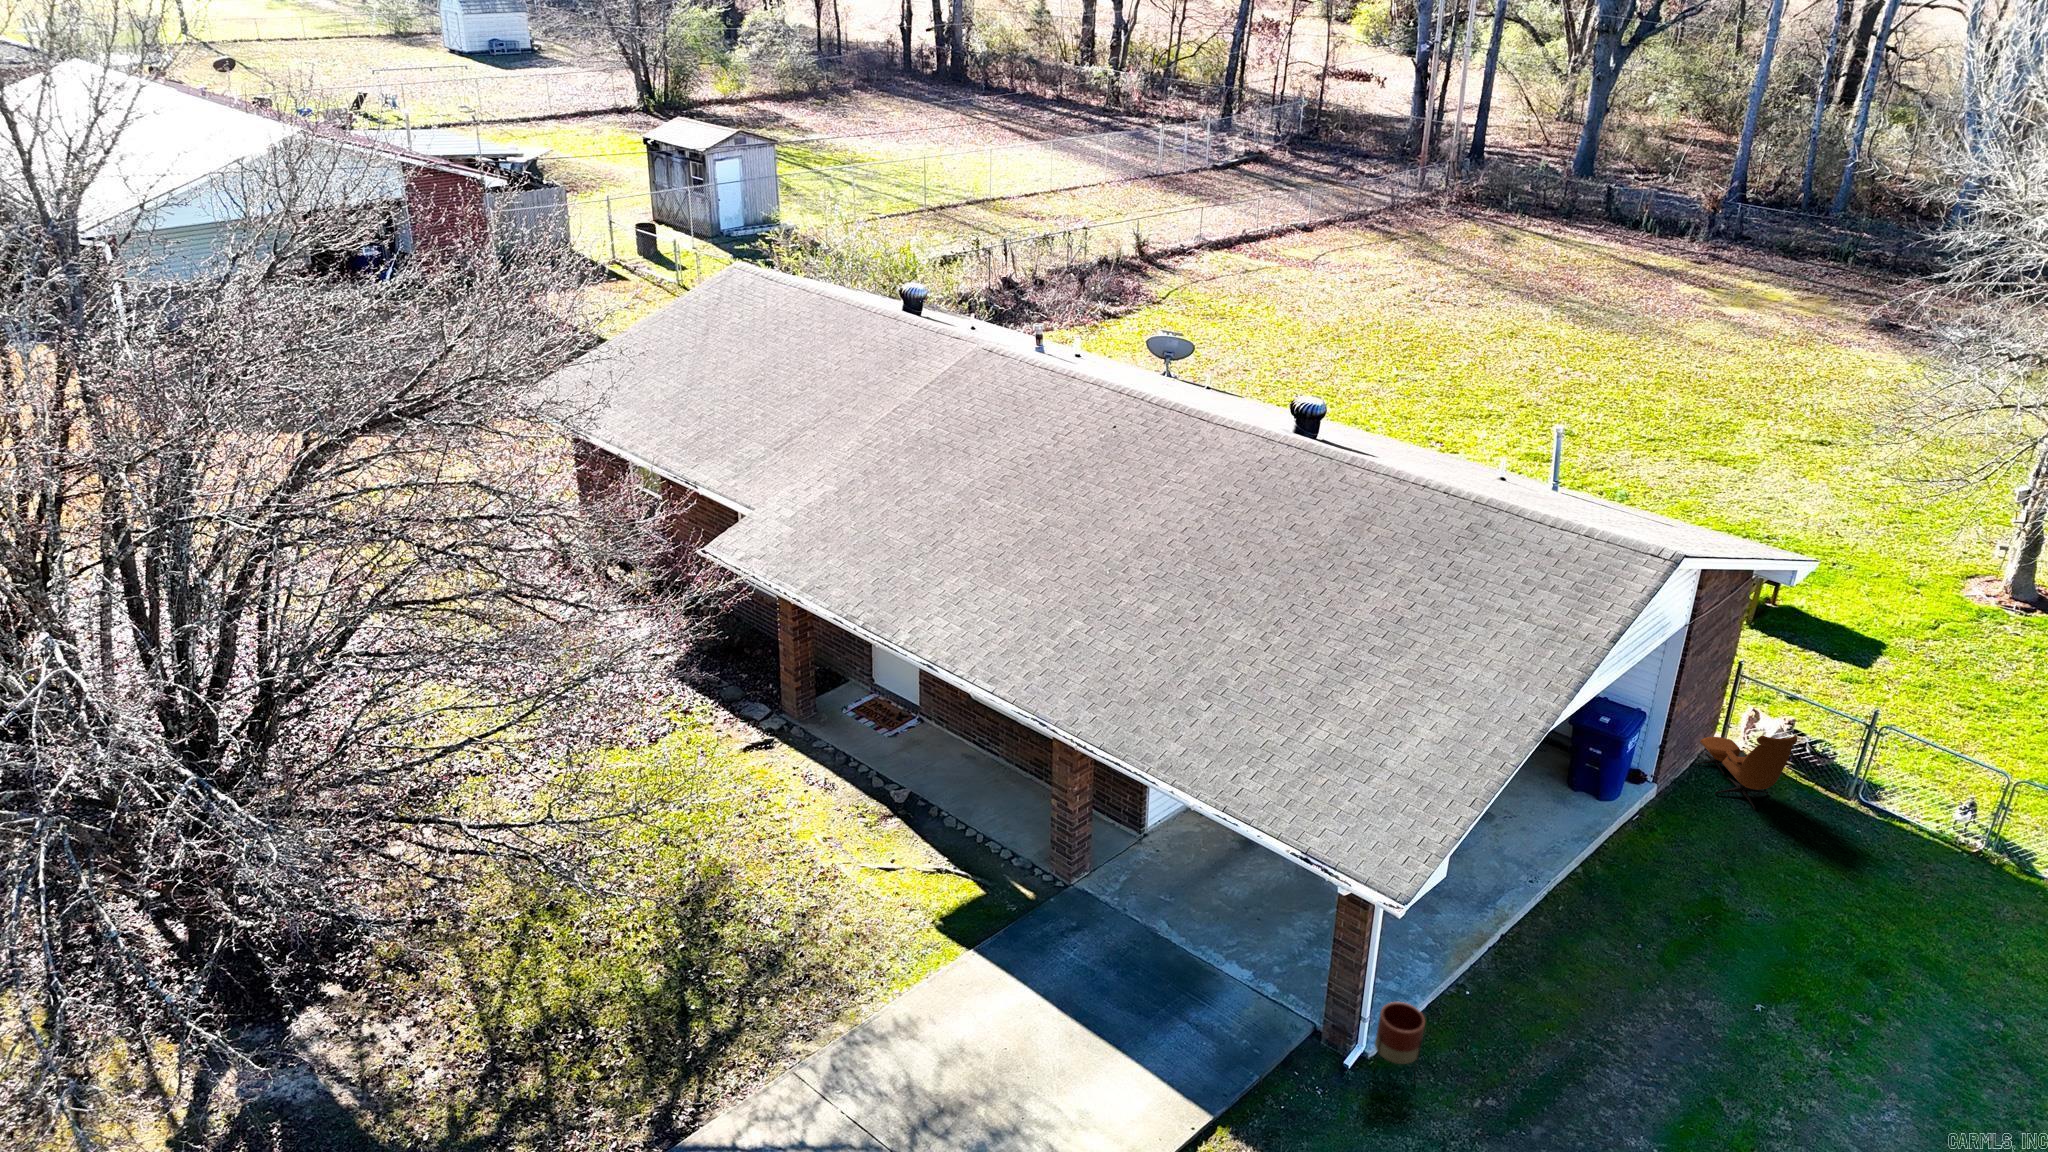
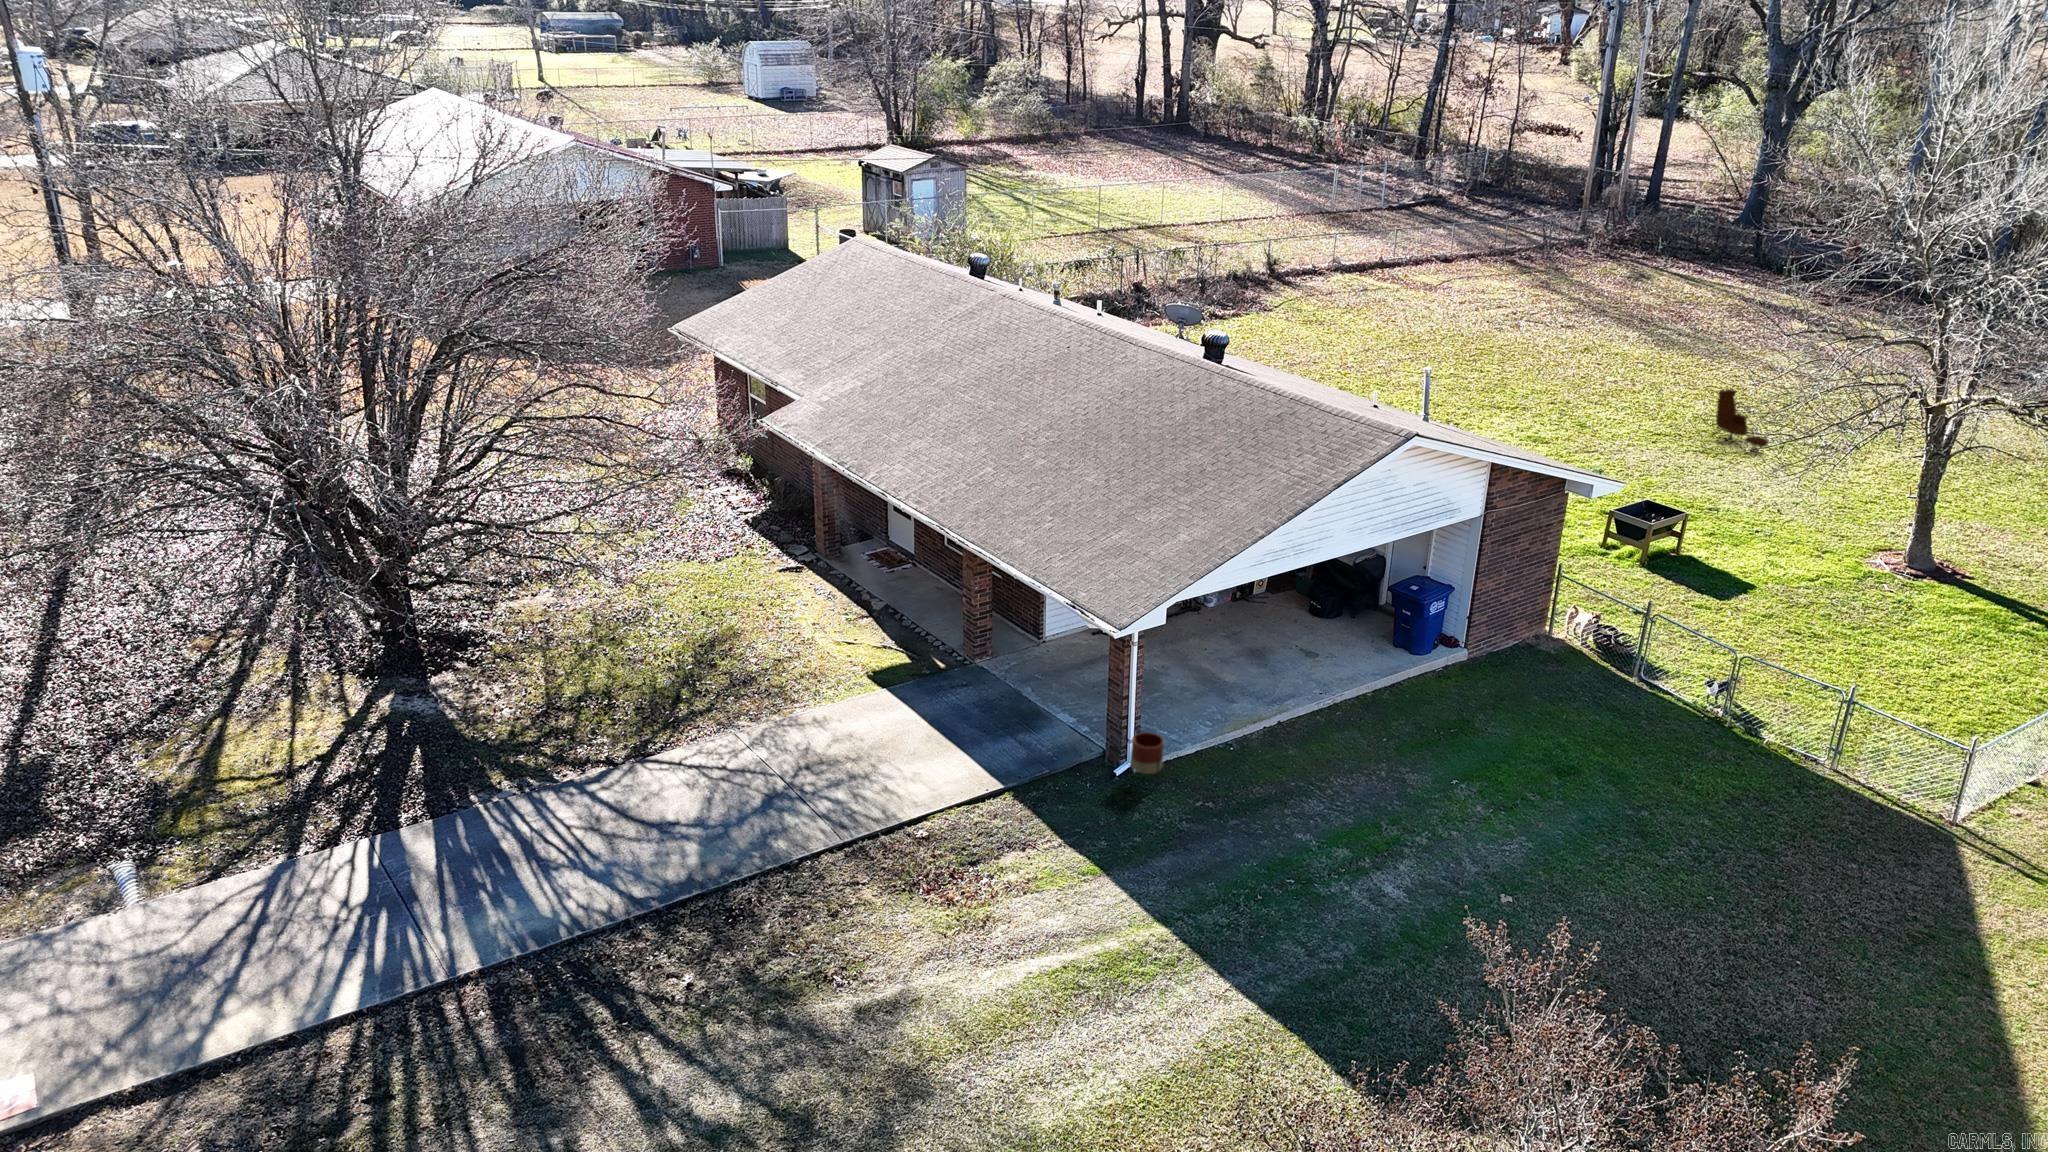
lounge chair: present [1696,735,1797,810] -> present [1716,389,1768,452]

